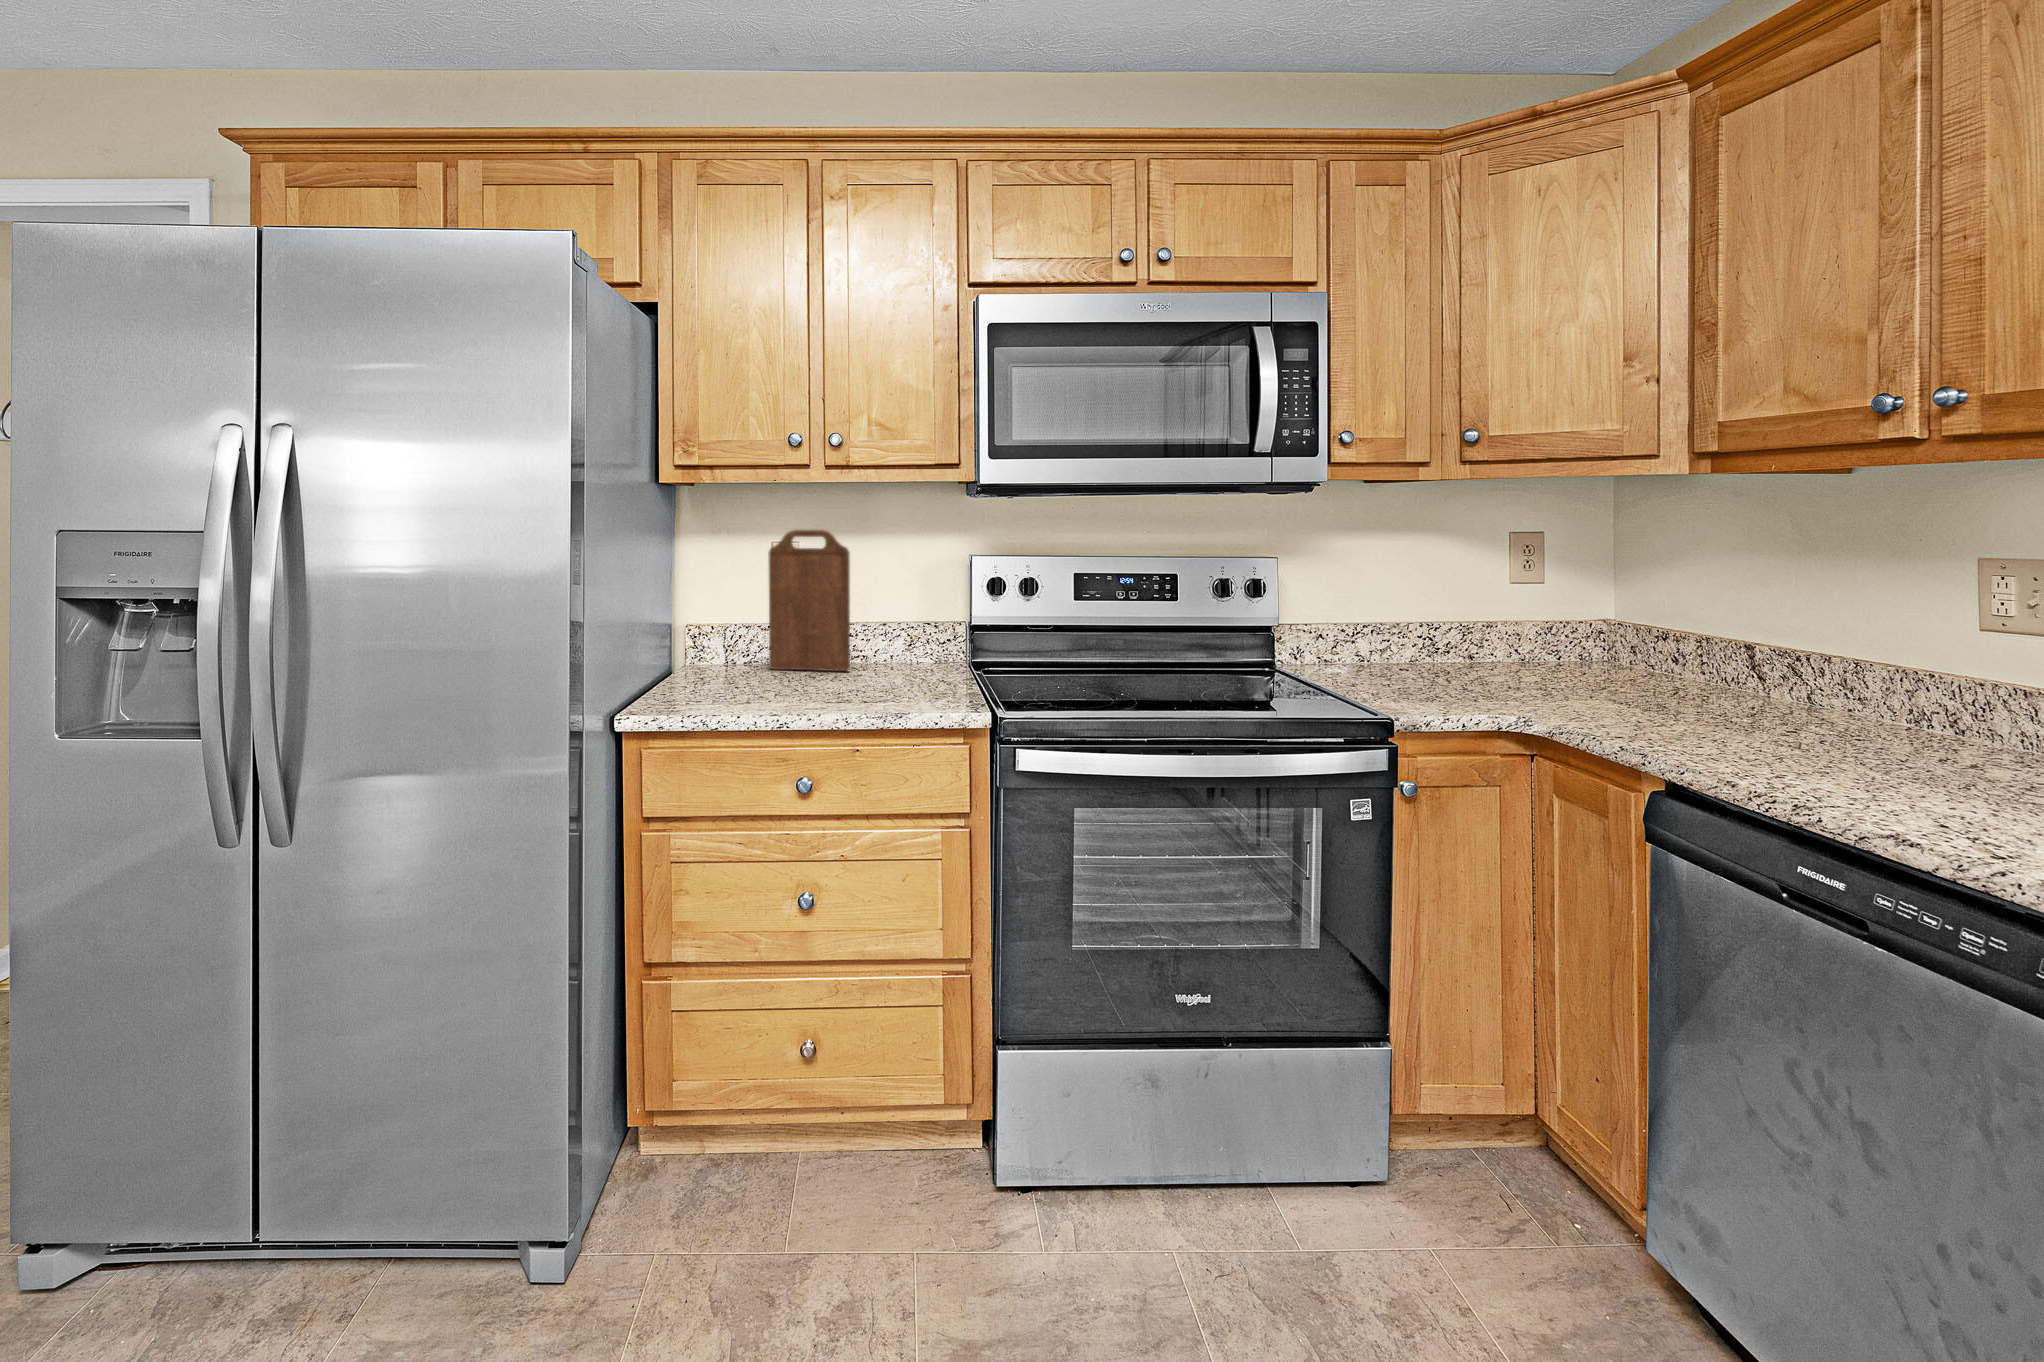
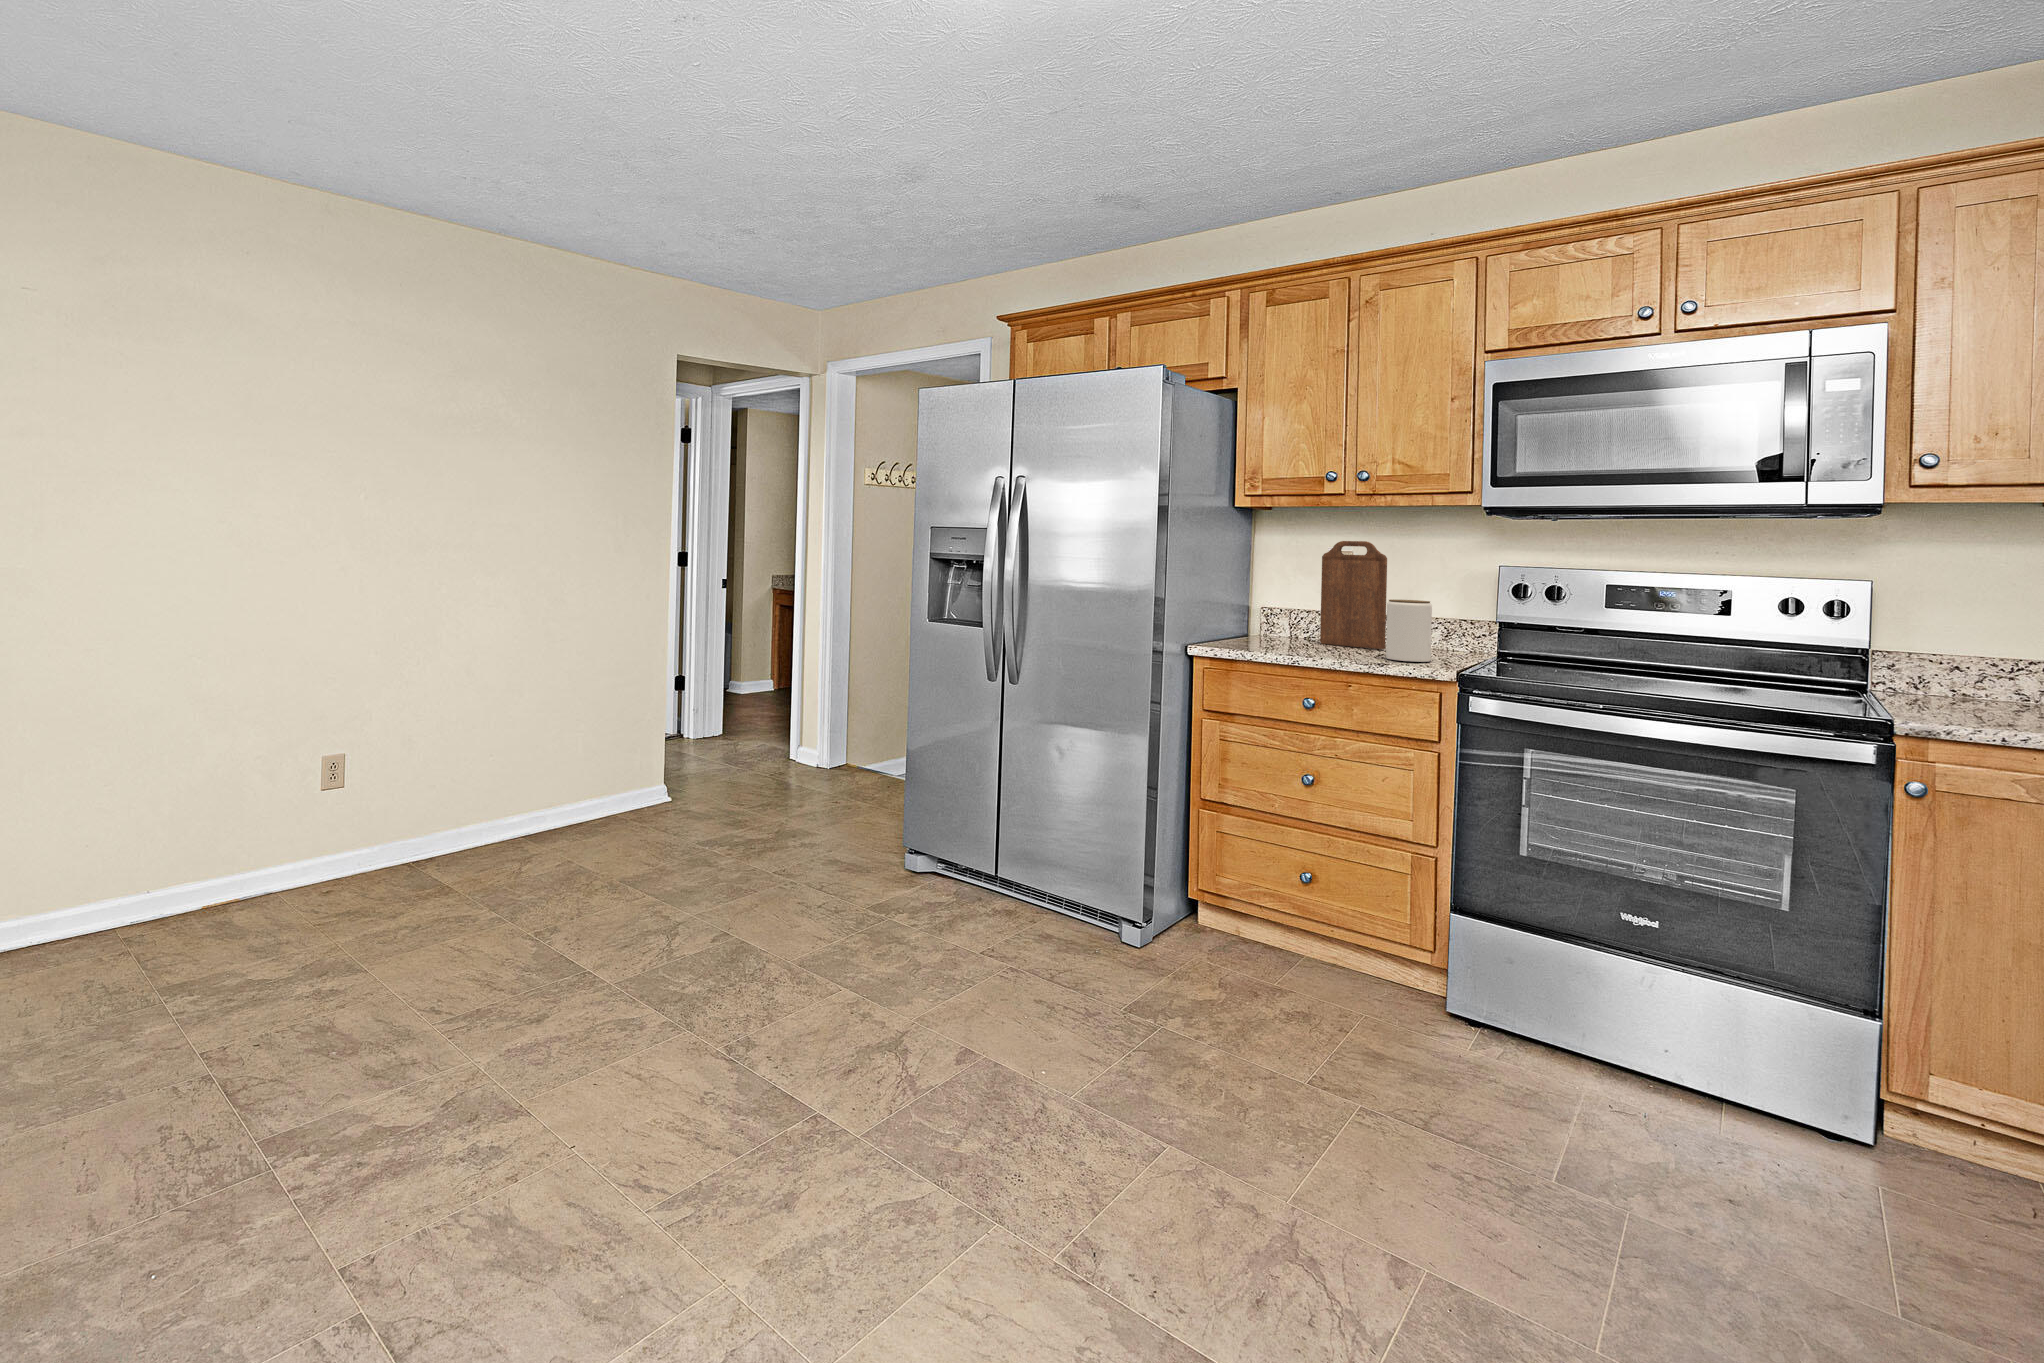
jar: none [867,607,918,693] -> present [1386,599,1432,662]

